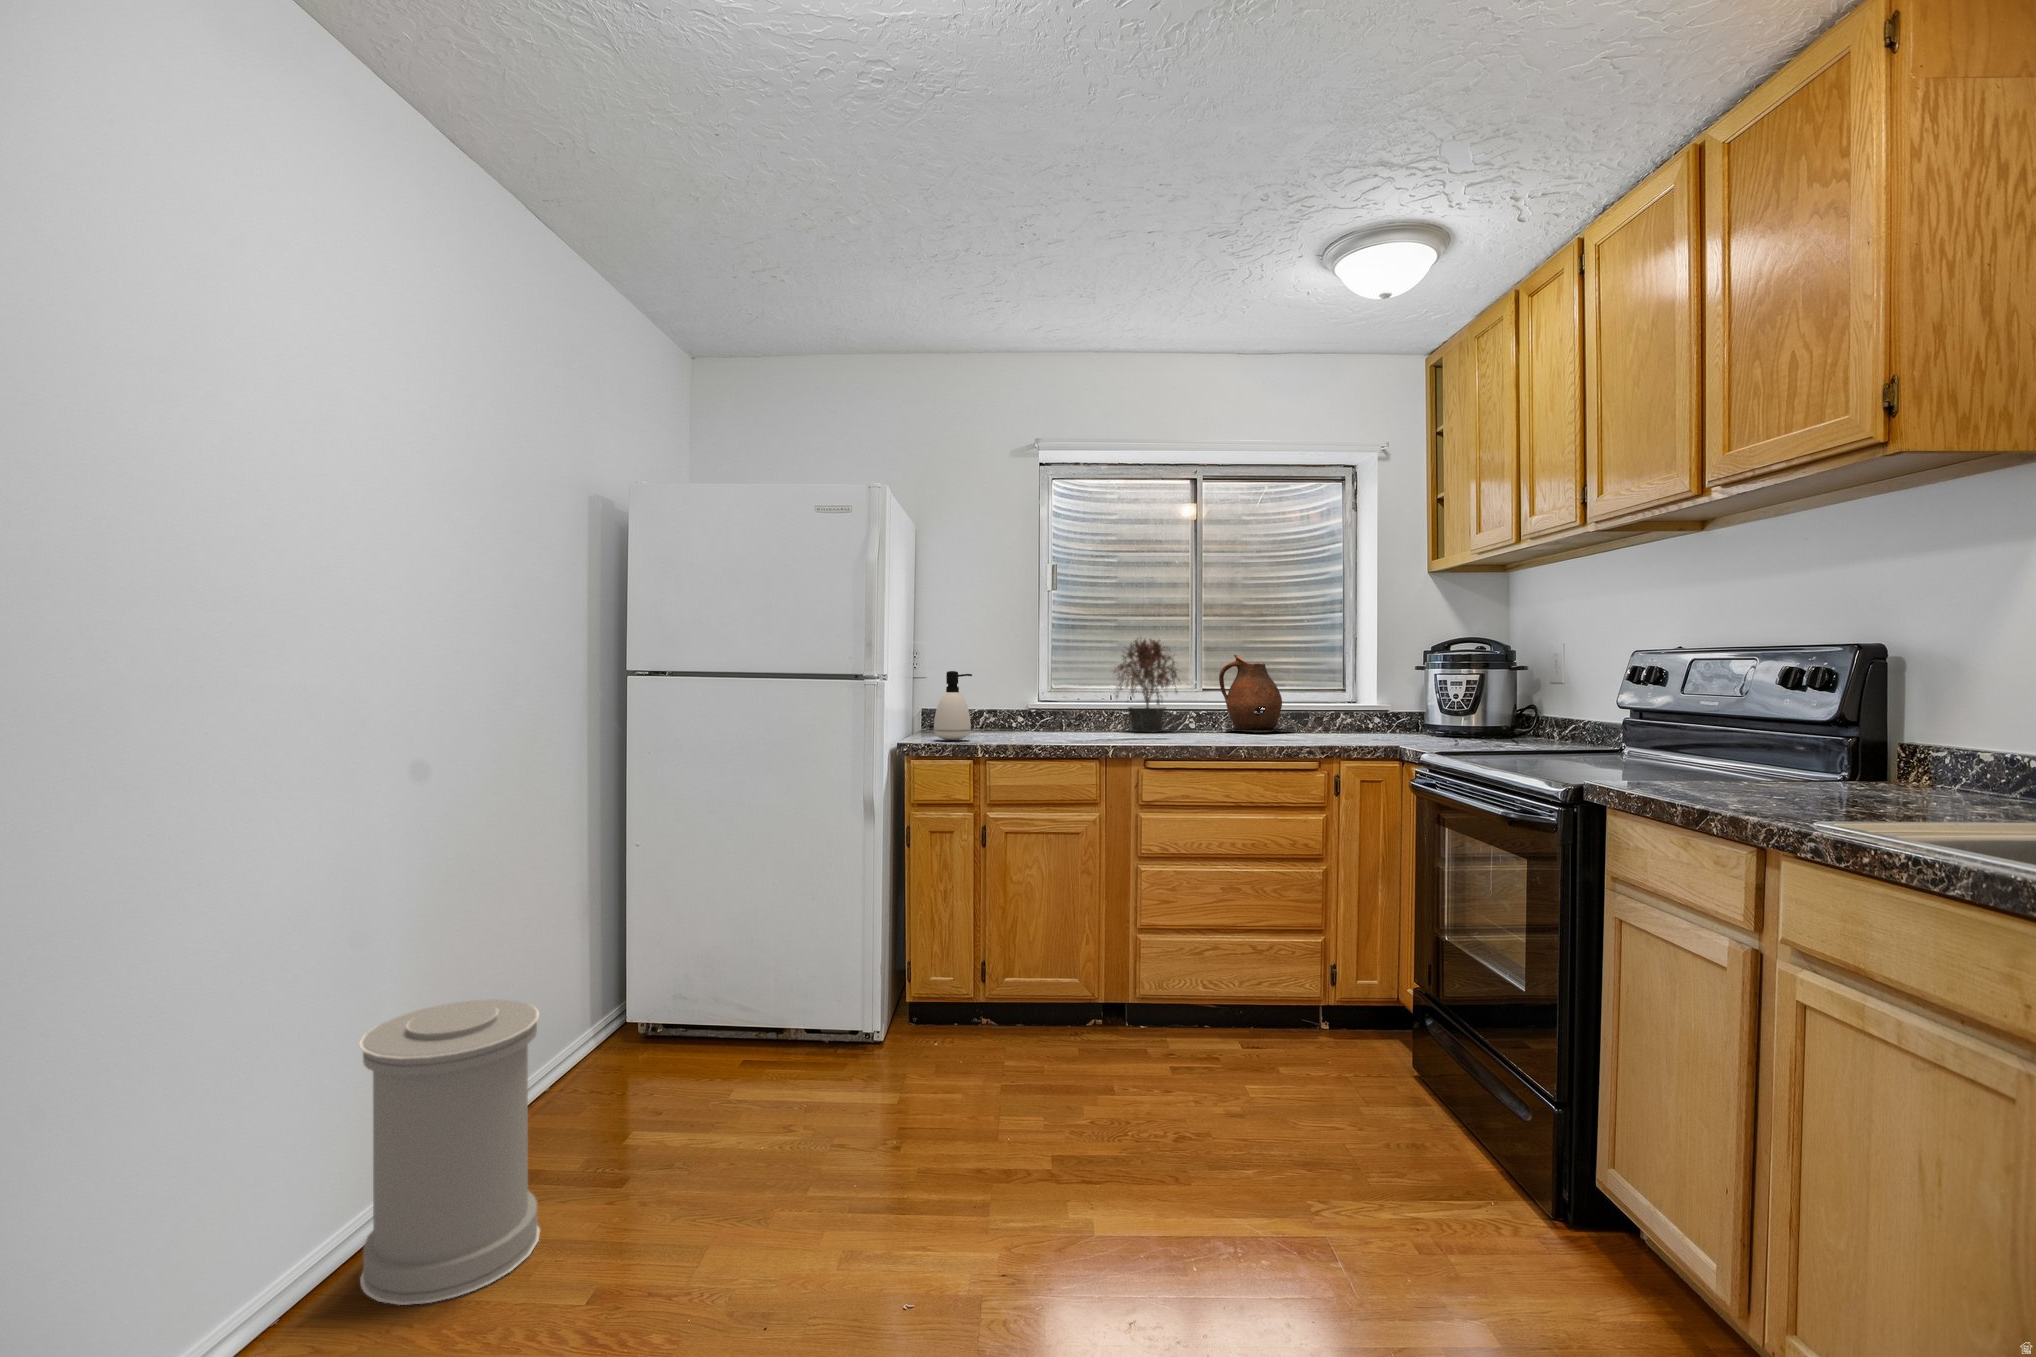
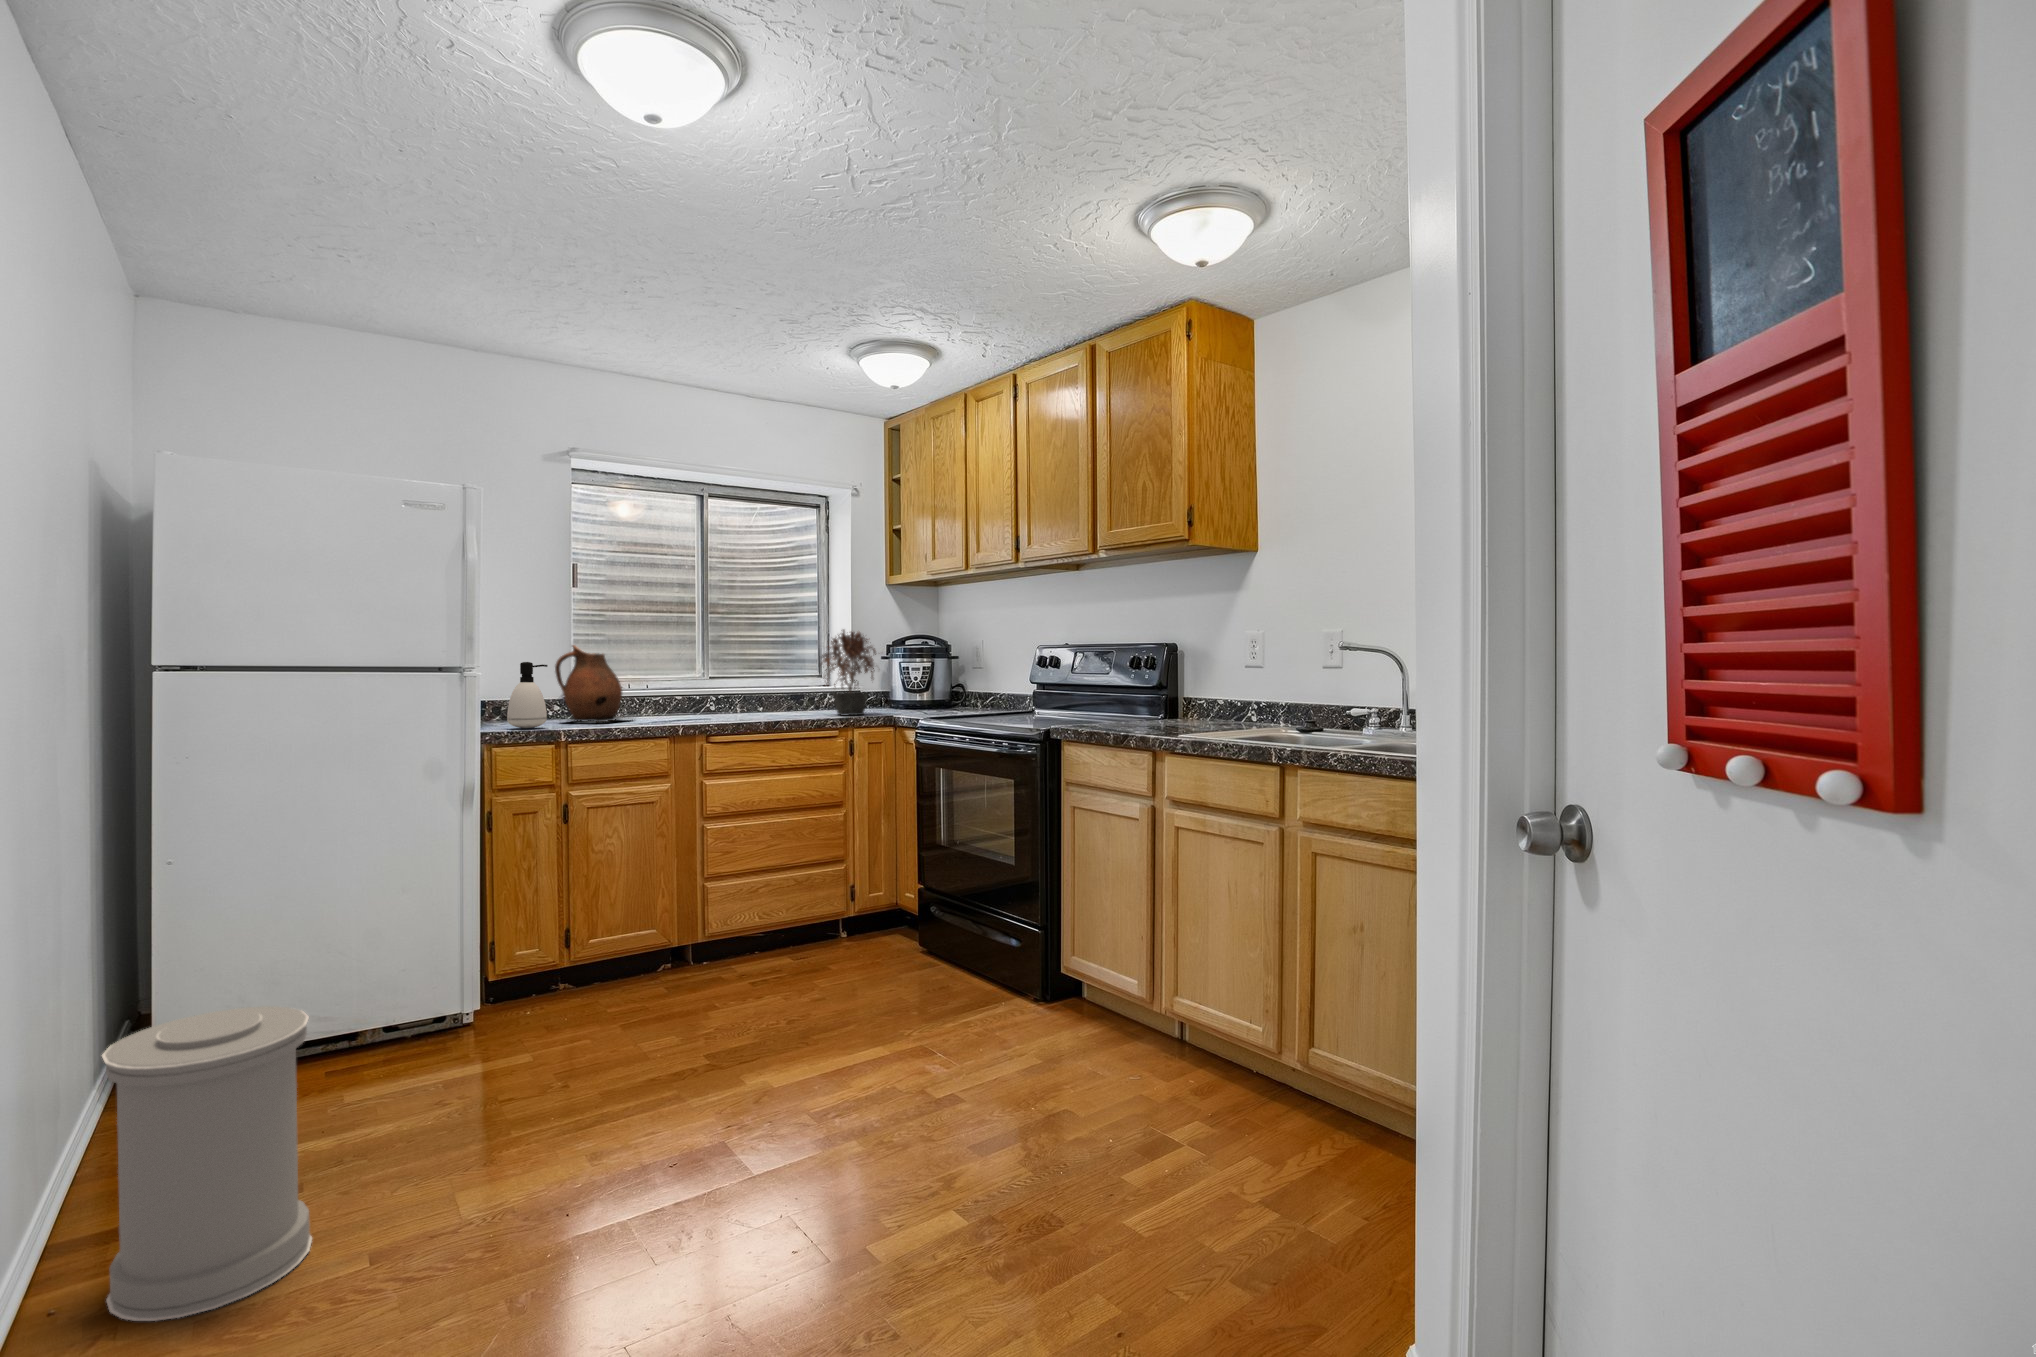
potted plant: present [1114,638,1180,733] -> present [820,630,876,715]
ceramic pitcher: present [1219,655,1295,733] -> present [555,645,622,722]

